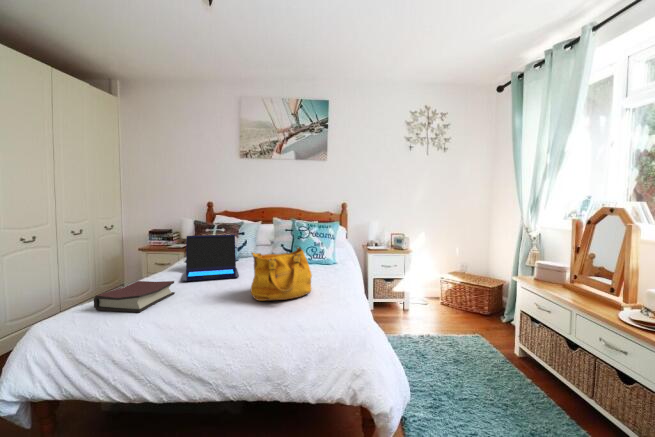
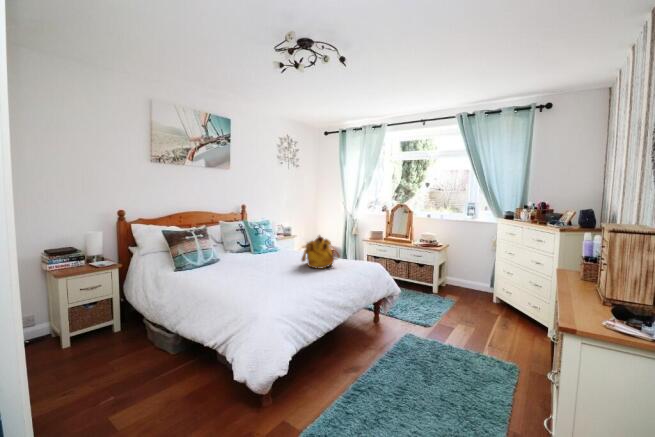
laptop: present [182,235,239,282] -> none [212,237,269,274]
hardback book: present [94,281,175,312] -> none [246,270,295,293]

